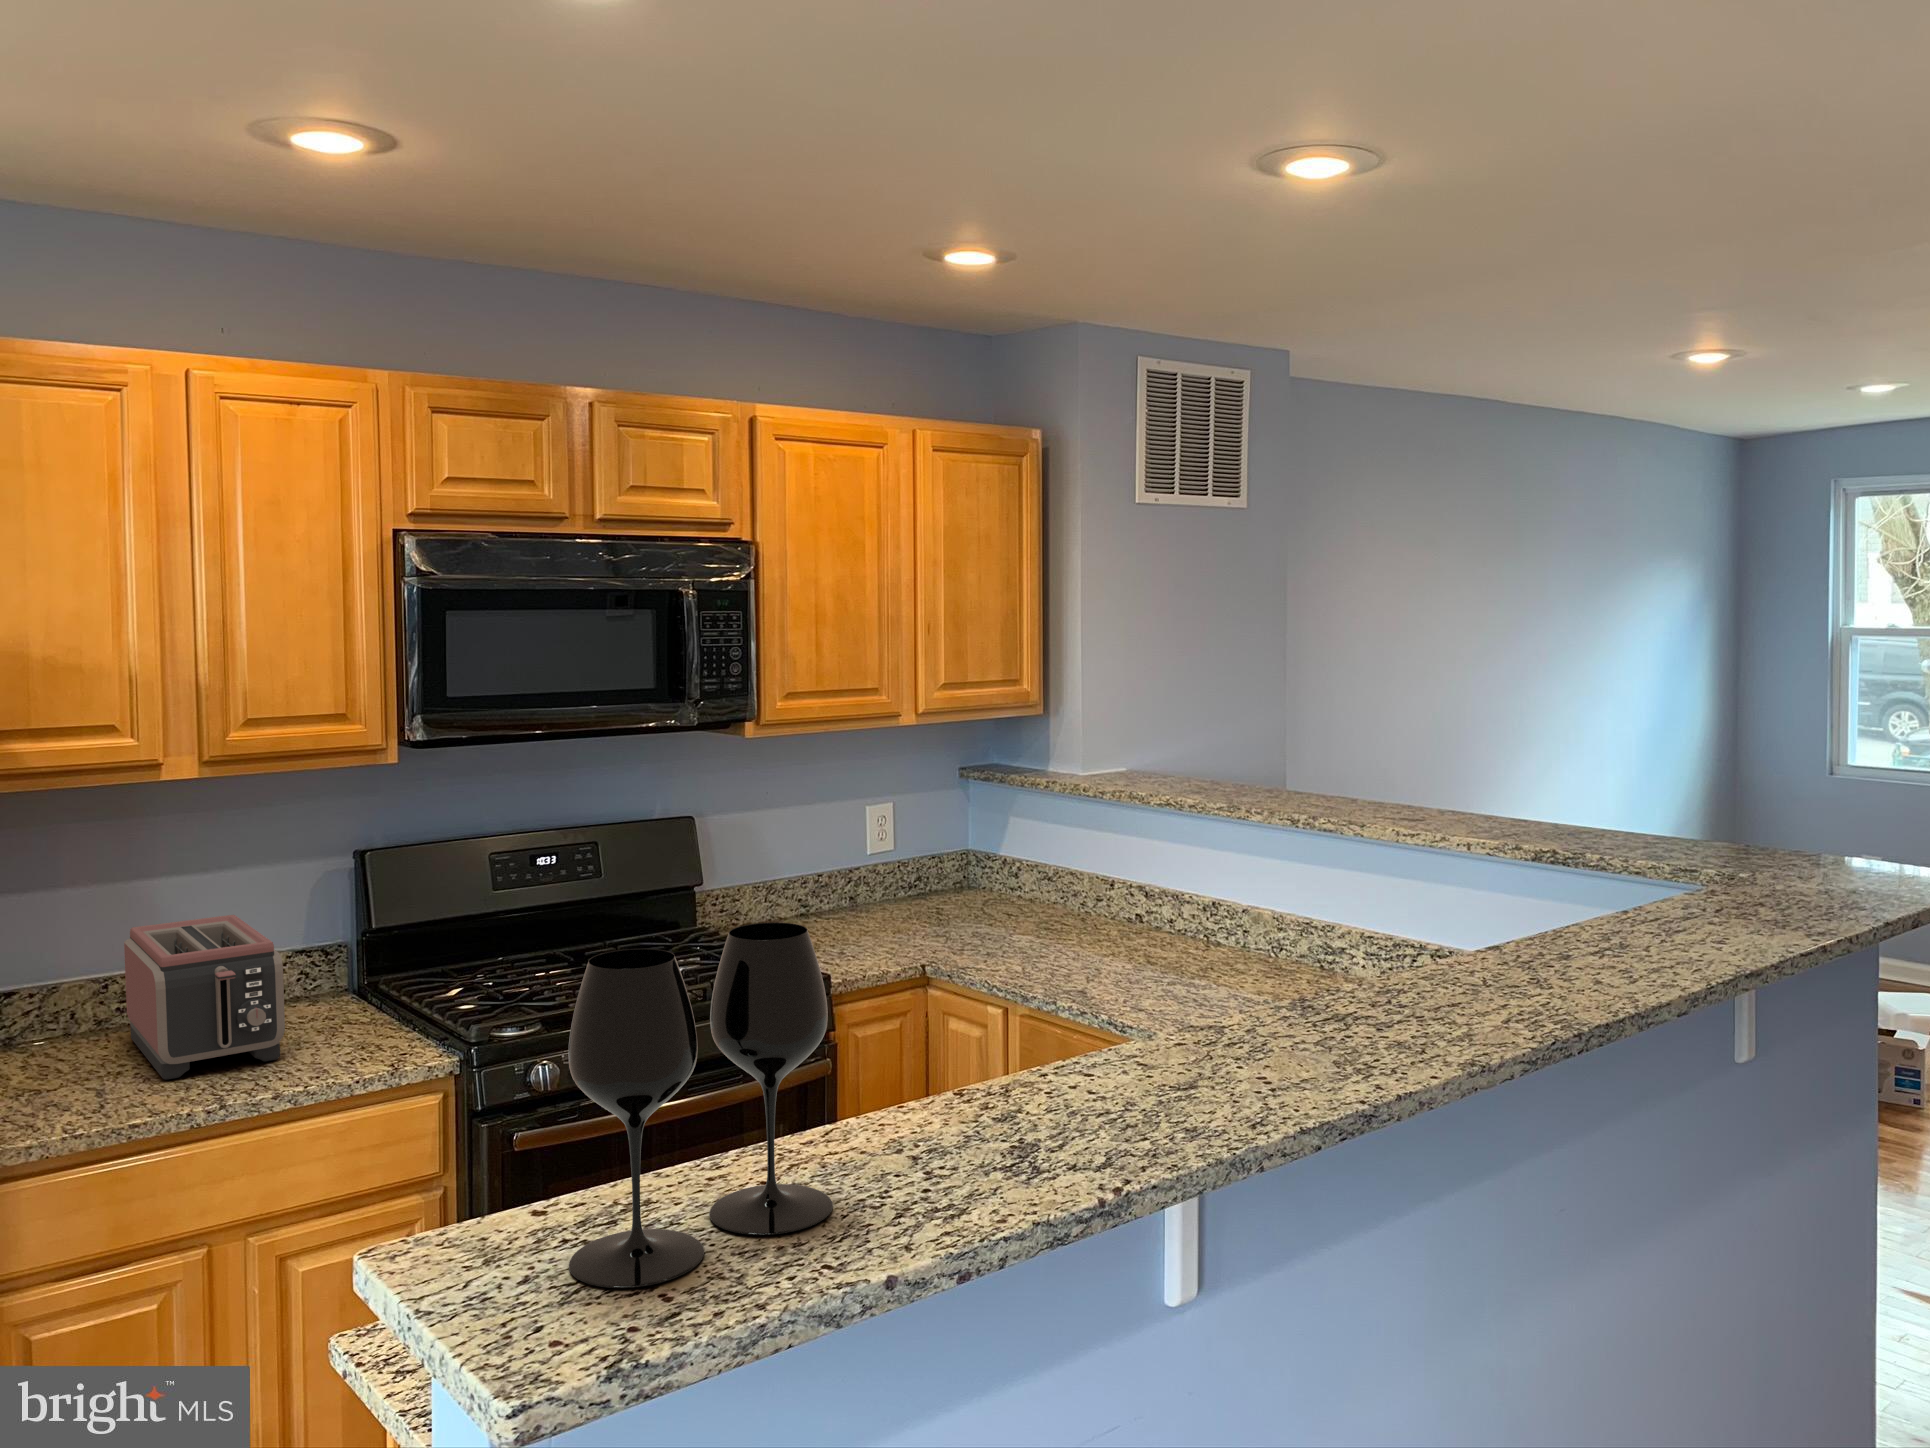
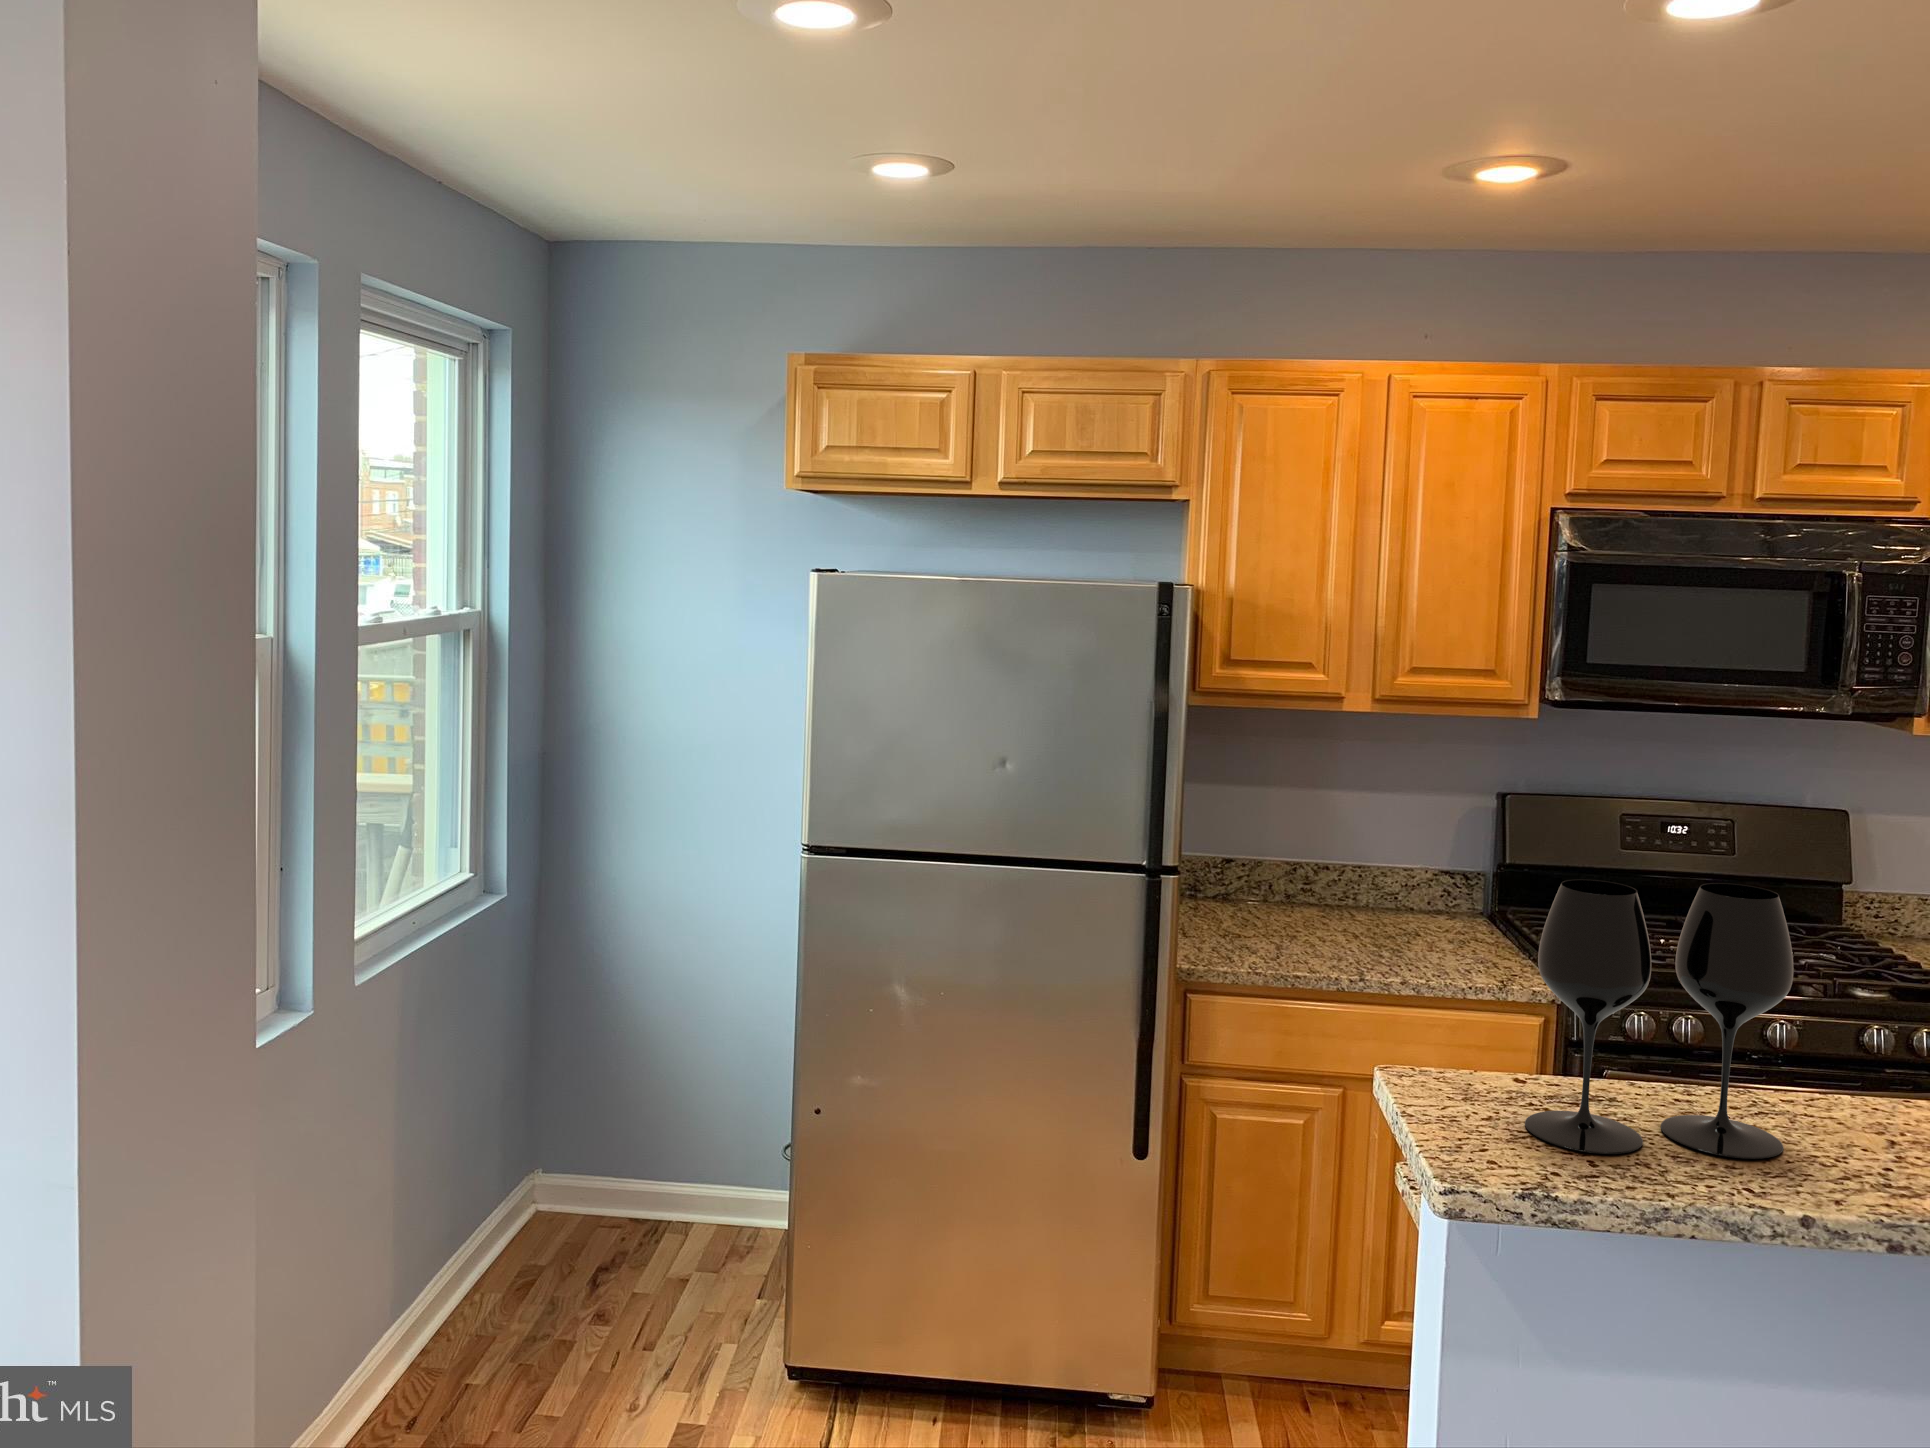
toaster: present [124,915,285,1080] -> none [1305,826,1420,954]

